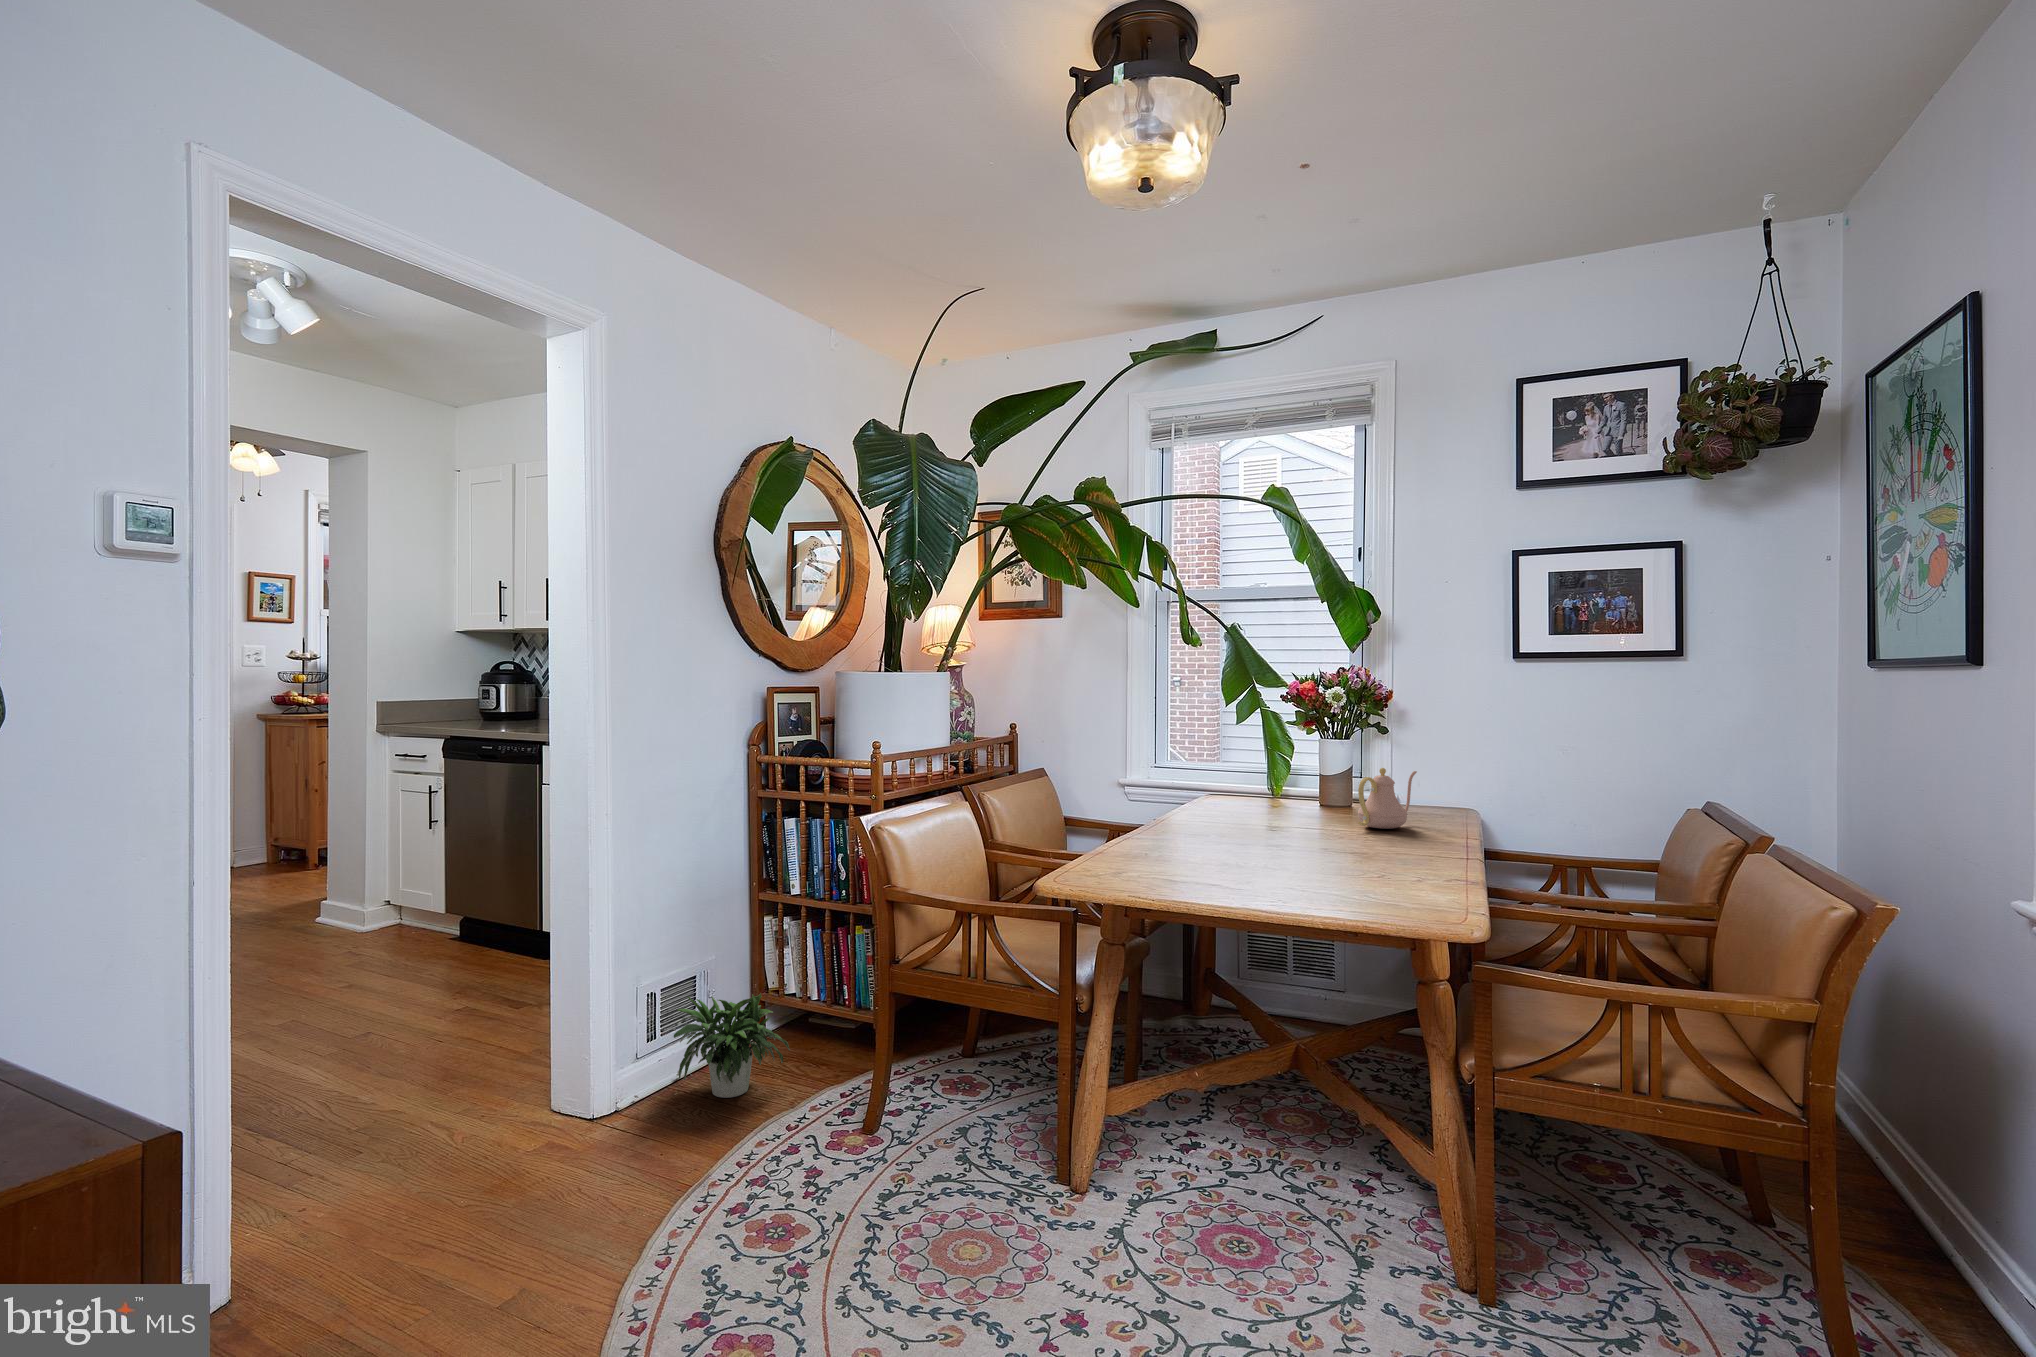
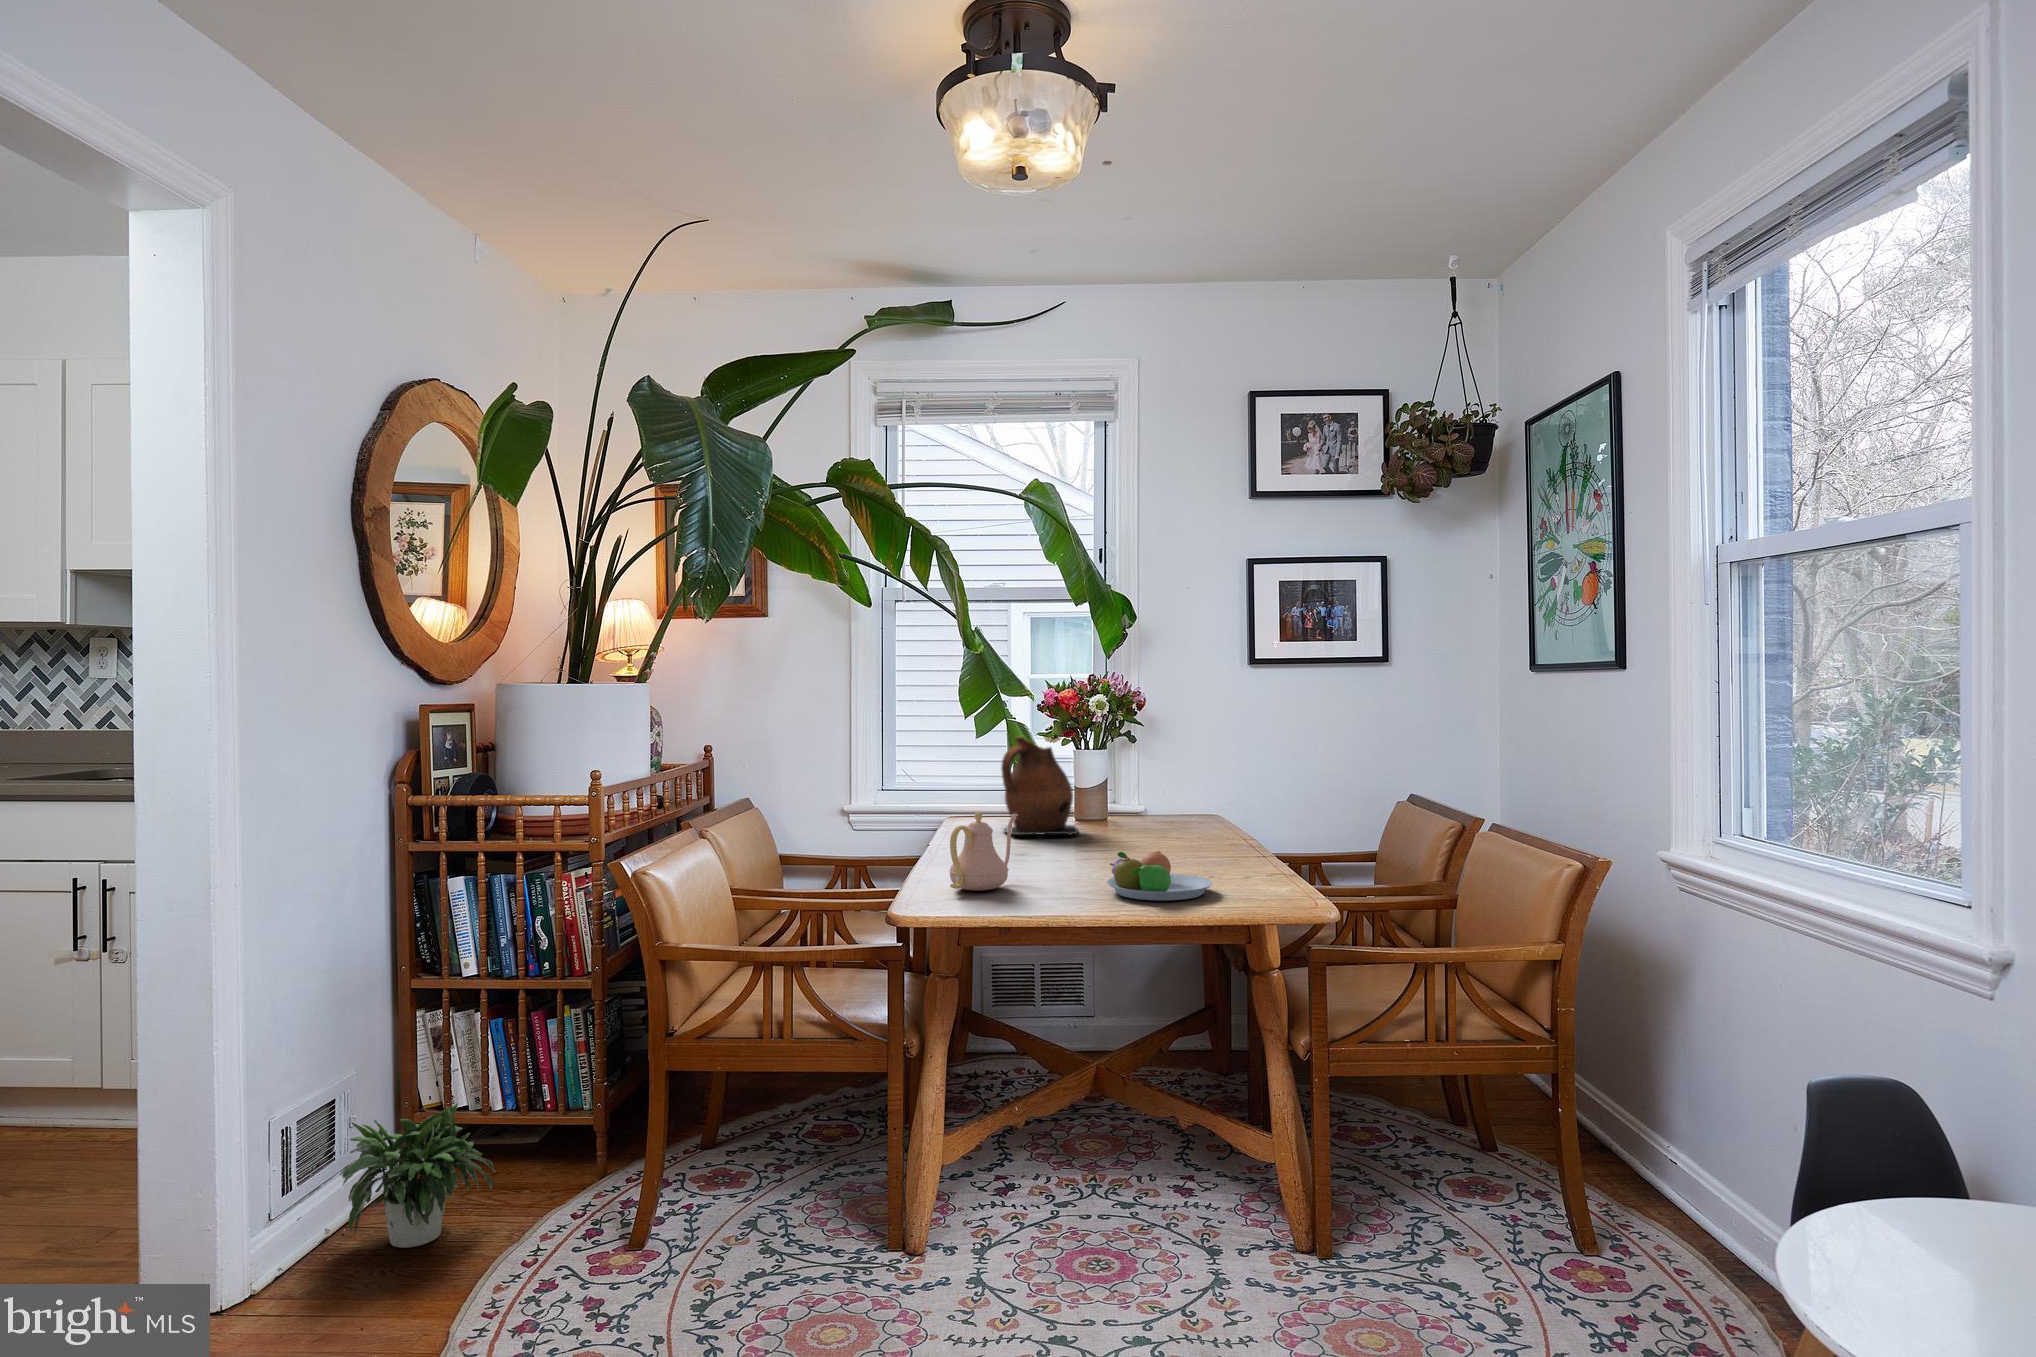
ceramic pitcher: none [1234,724,1314,821] -> present [1001,737,1078,835]
teapot: present [1358,768,1417,829] -> present [949,812,1017,890]
fruit bowl: none [1268,844,1380,898] -> present [1107,851,1213,901]

